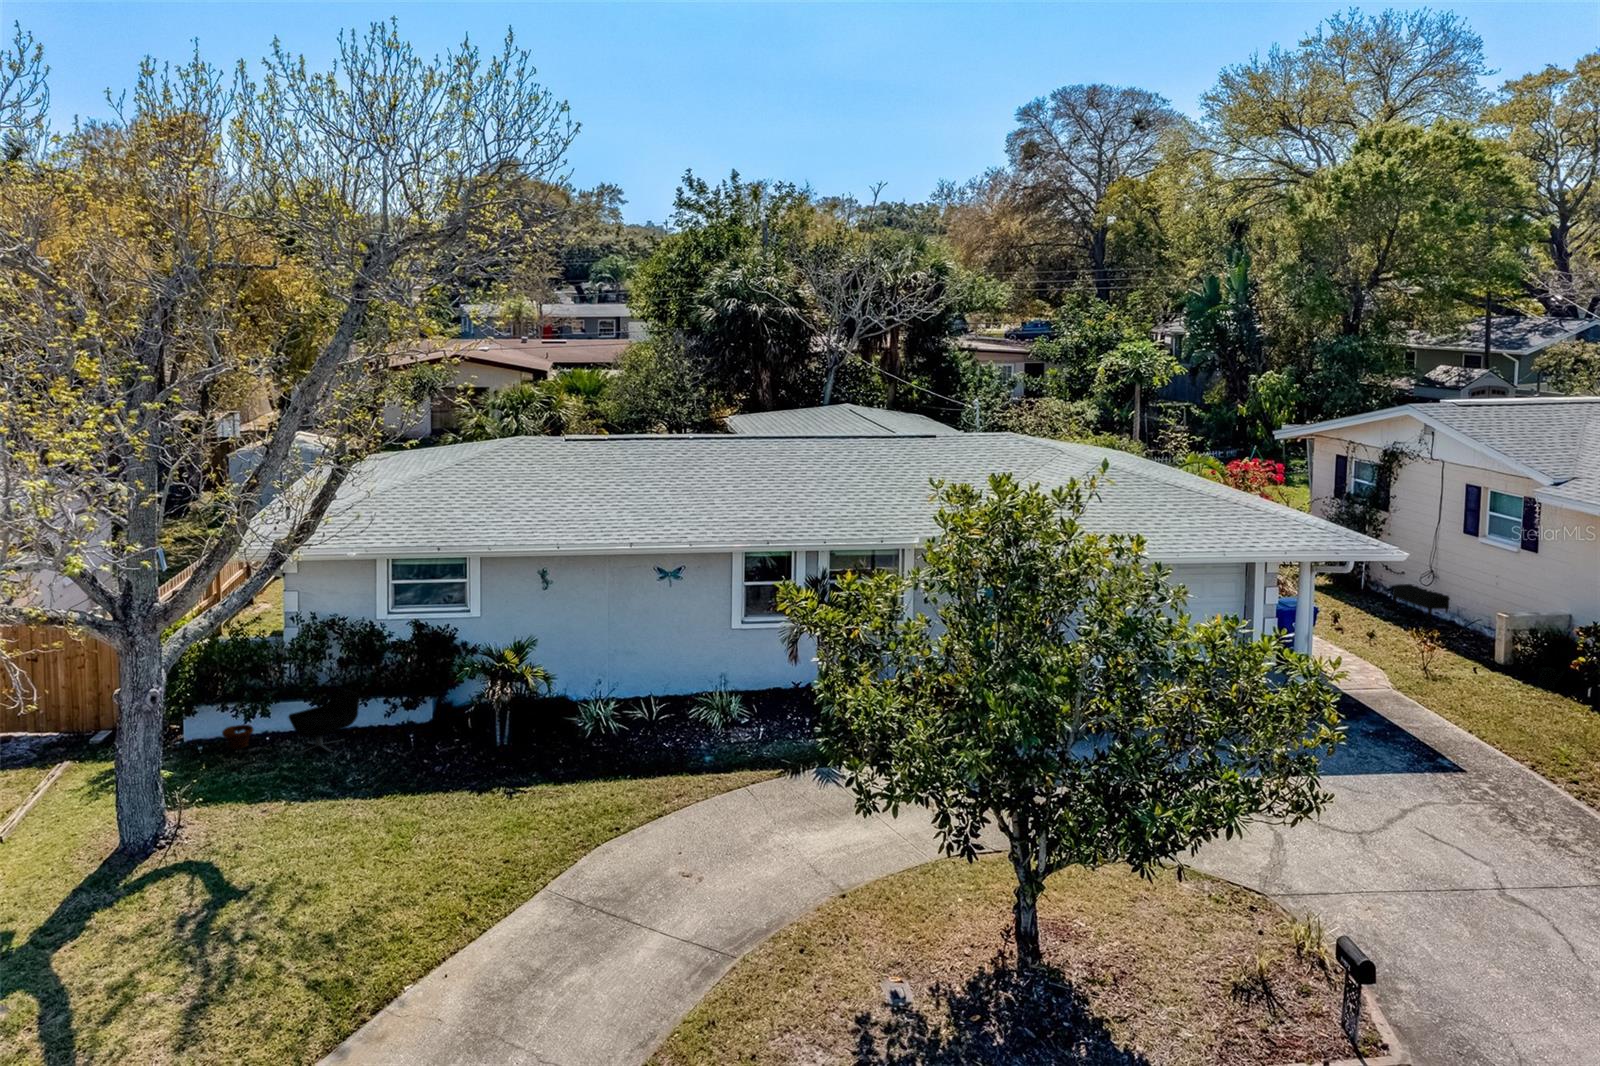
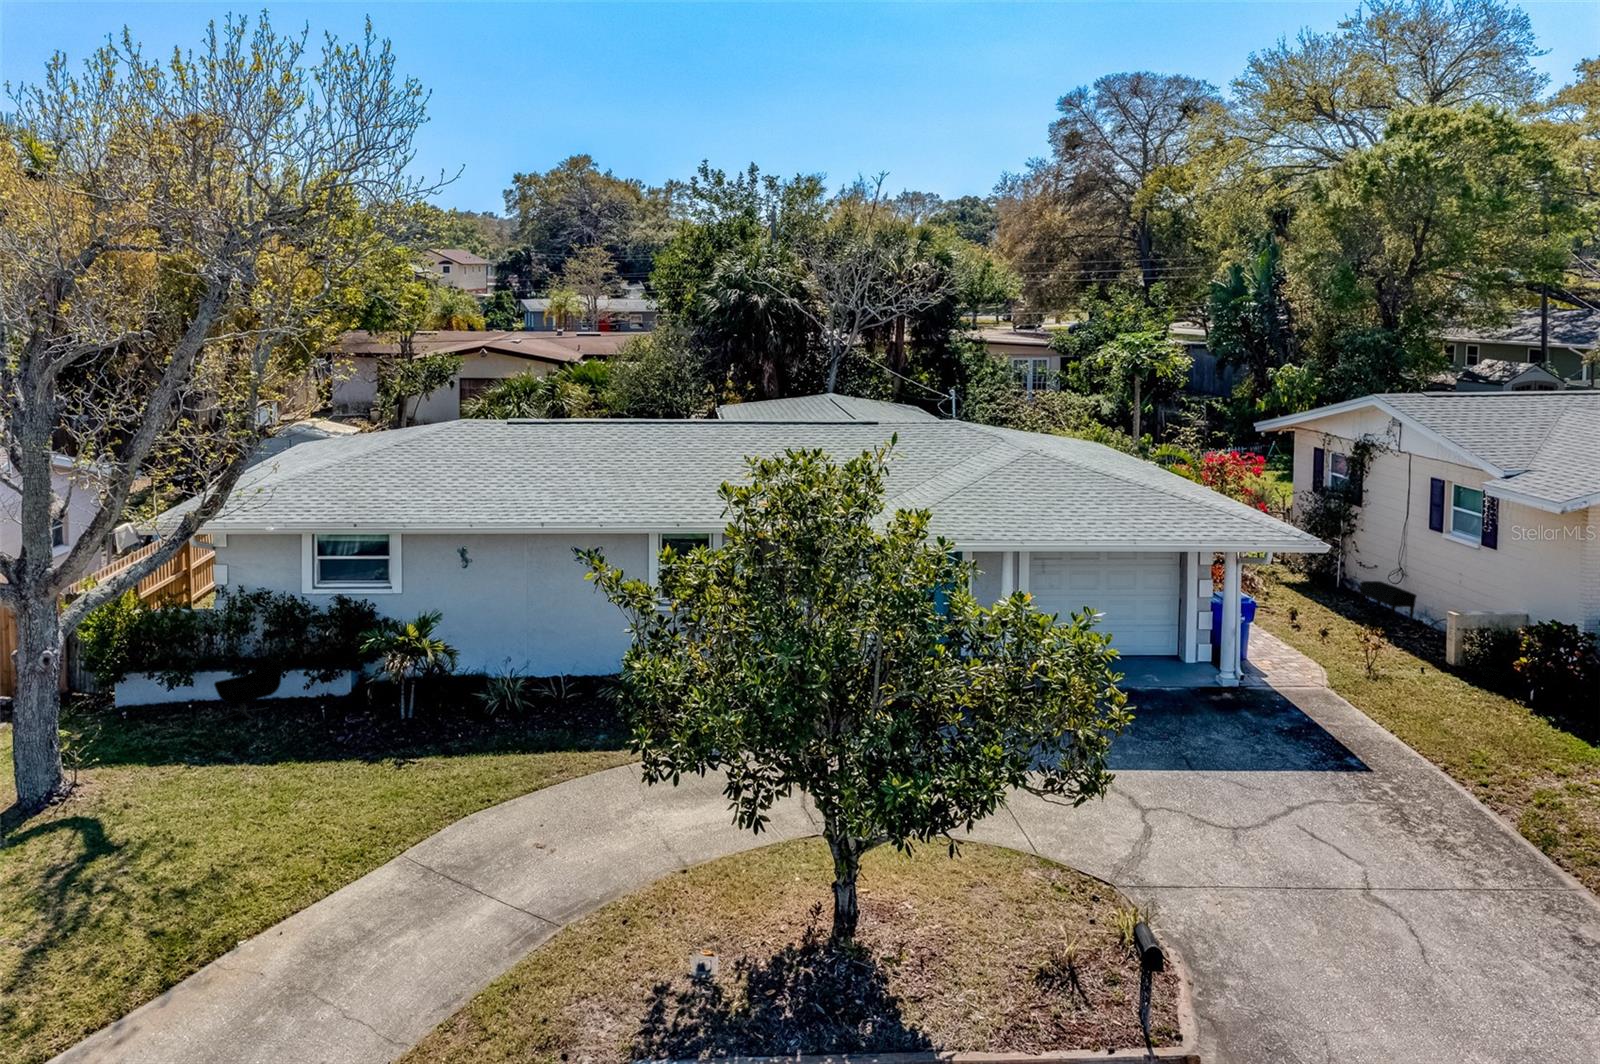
planter: present [222,725,253,748] -> none [151,691,182,713]

